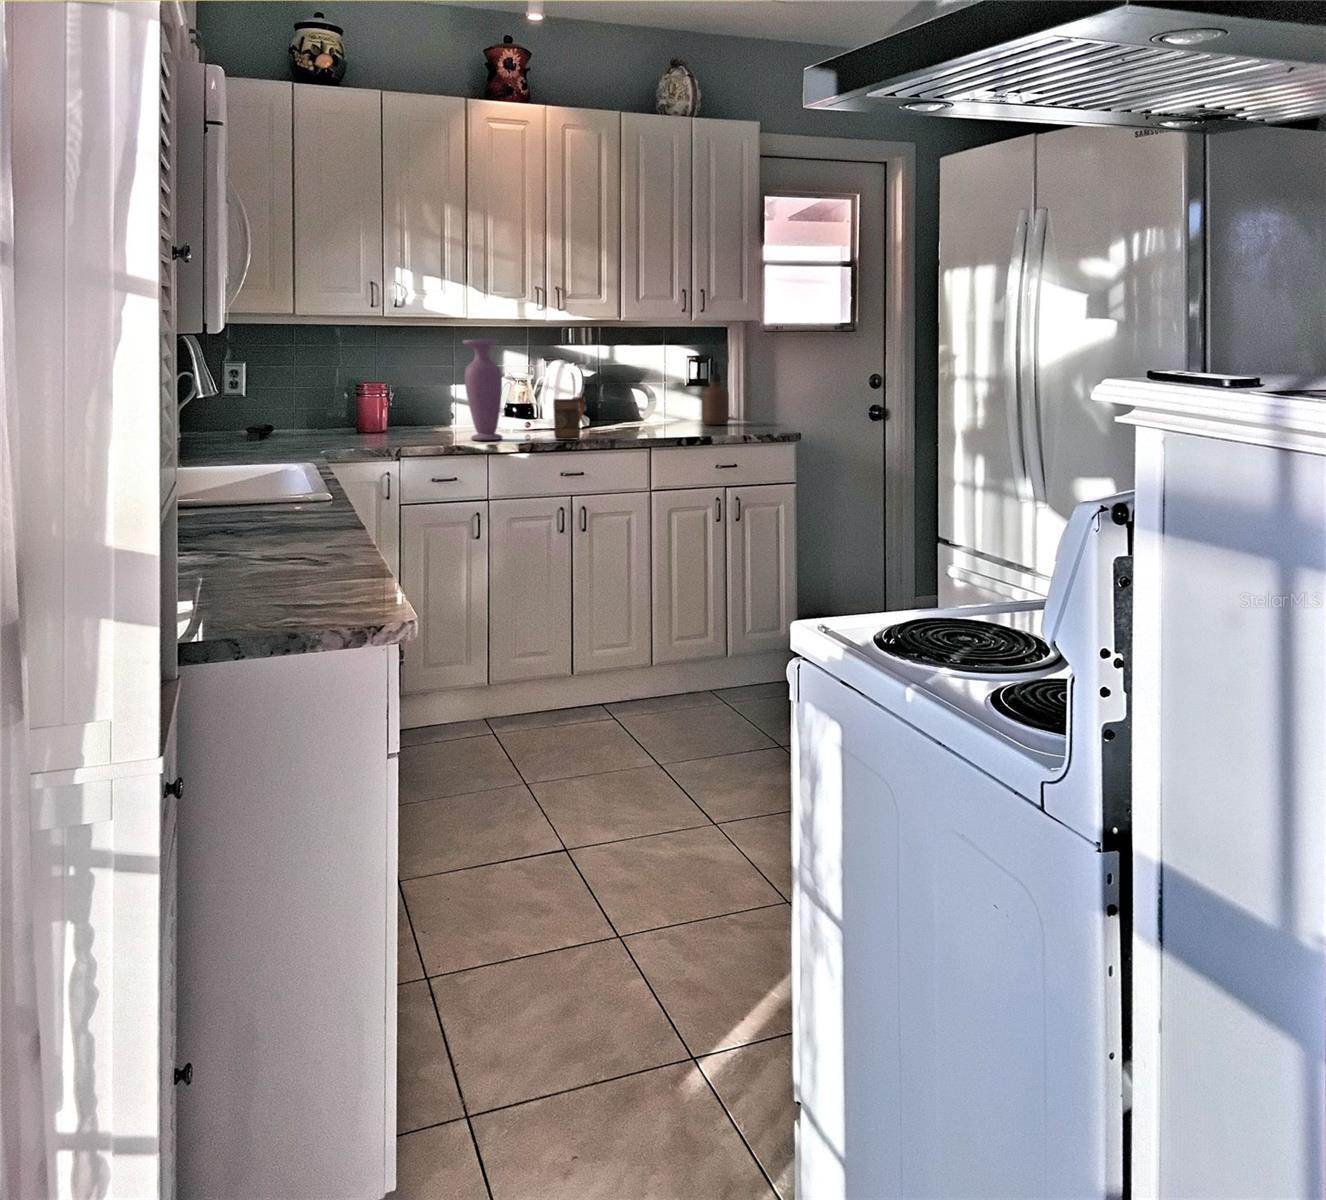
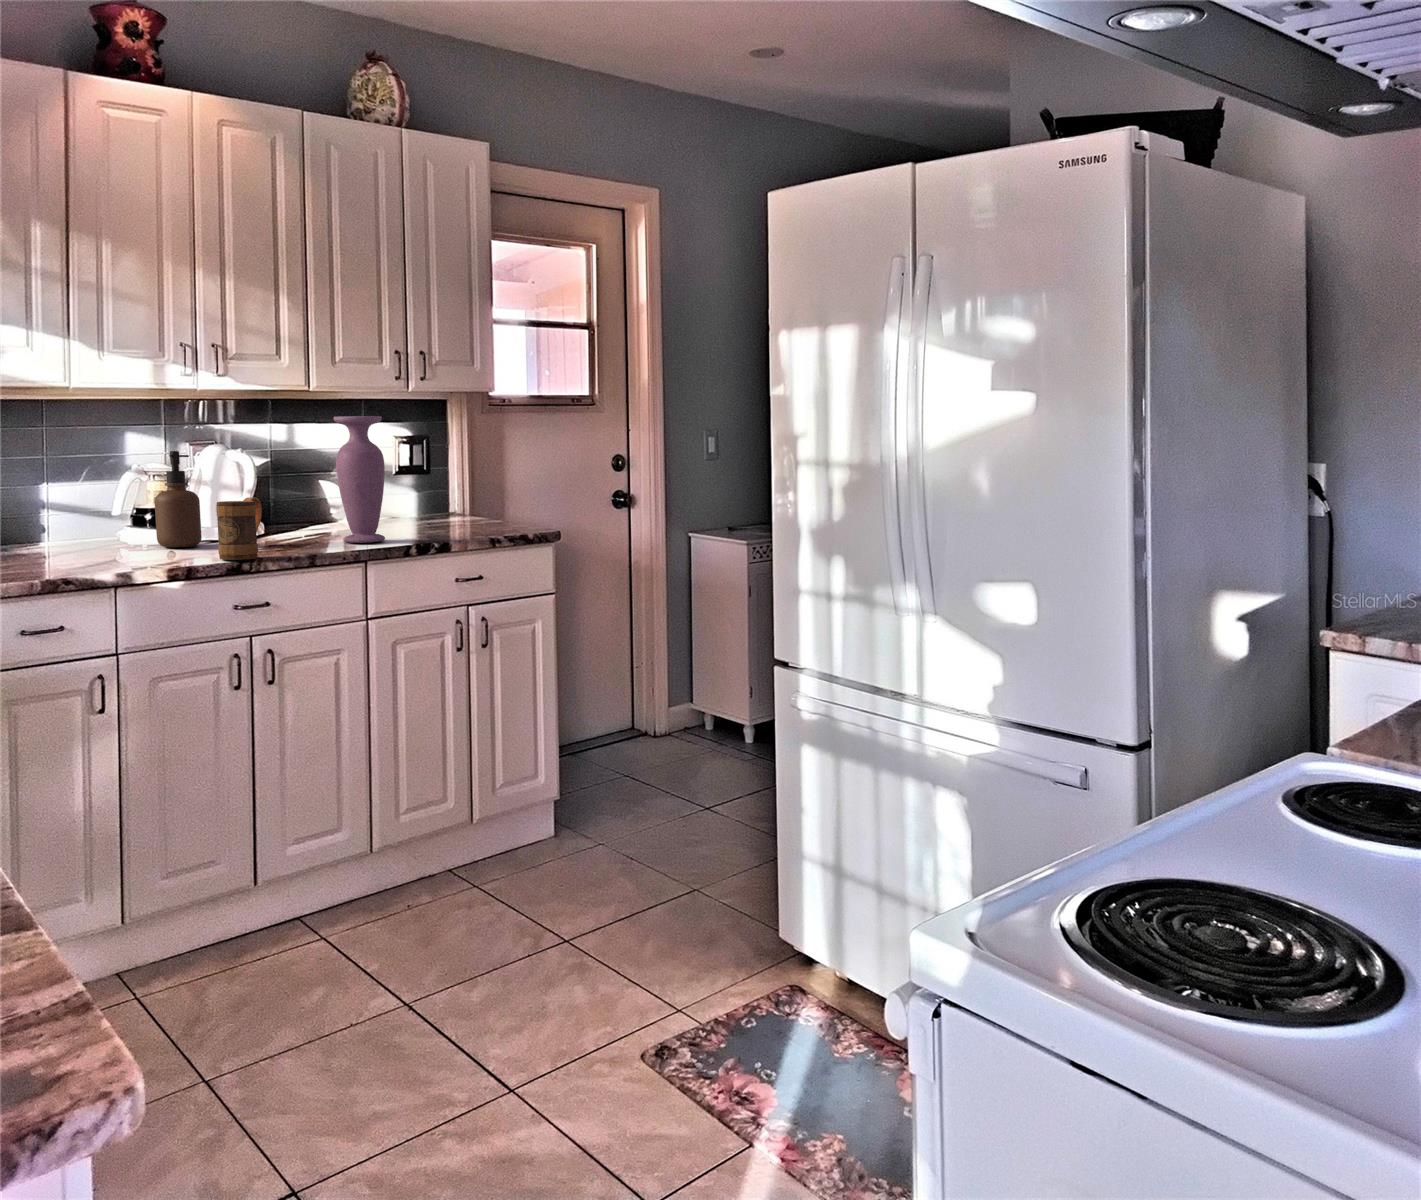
vase: present [463,339,502,440] -> present [334,416,385,543]
soap dispenser: present [702,361,729,425] -> present [155,451,202,547]

